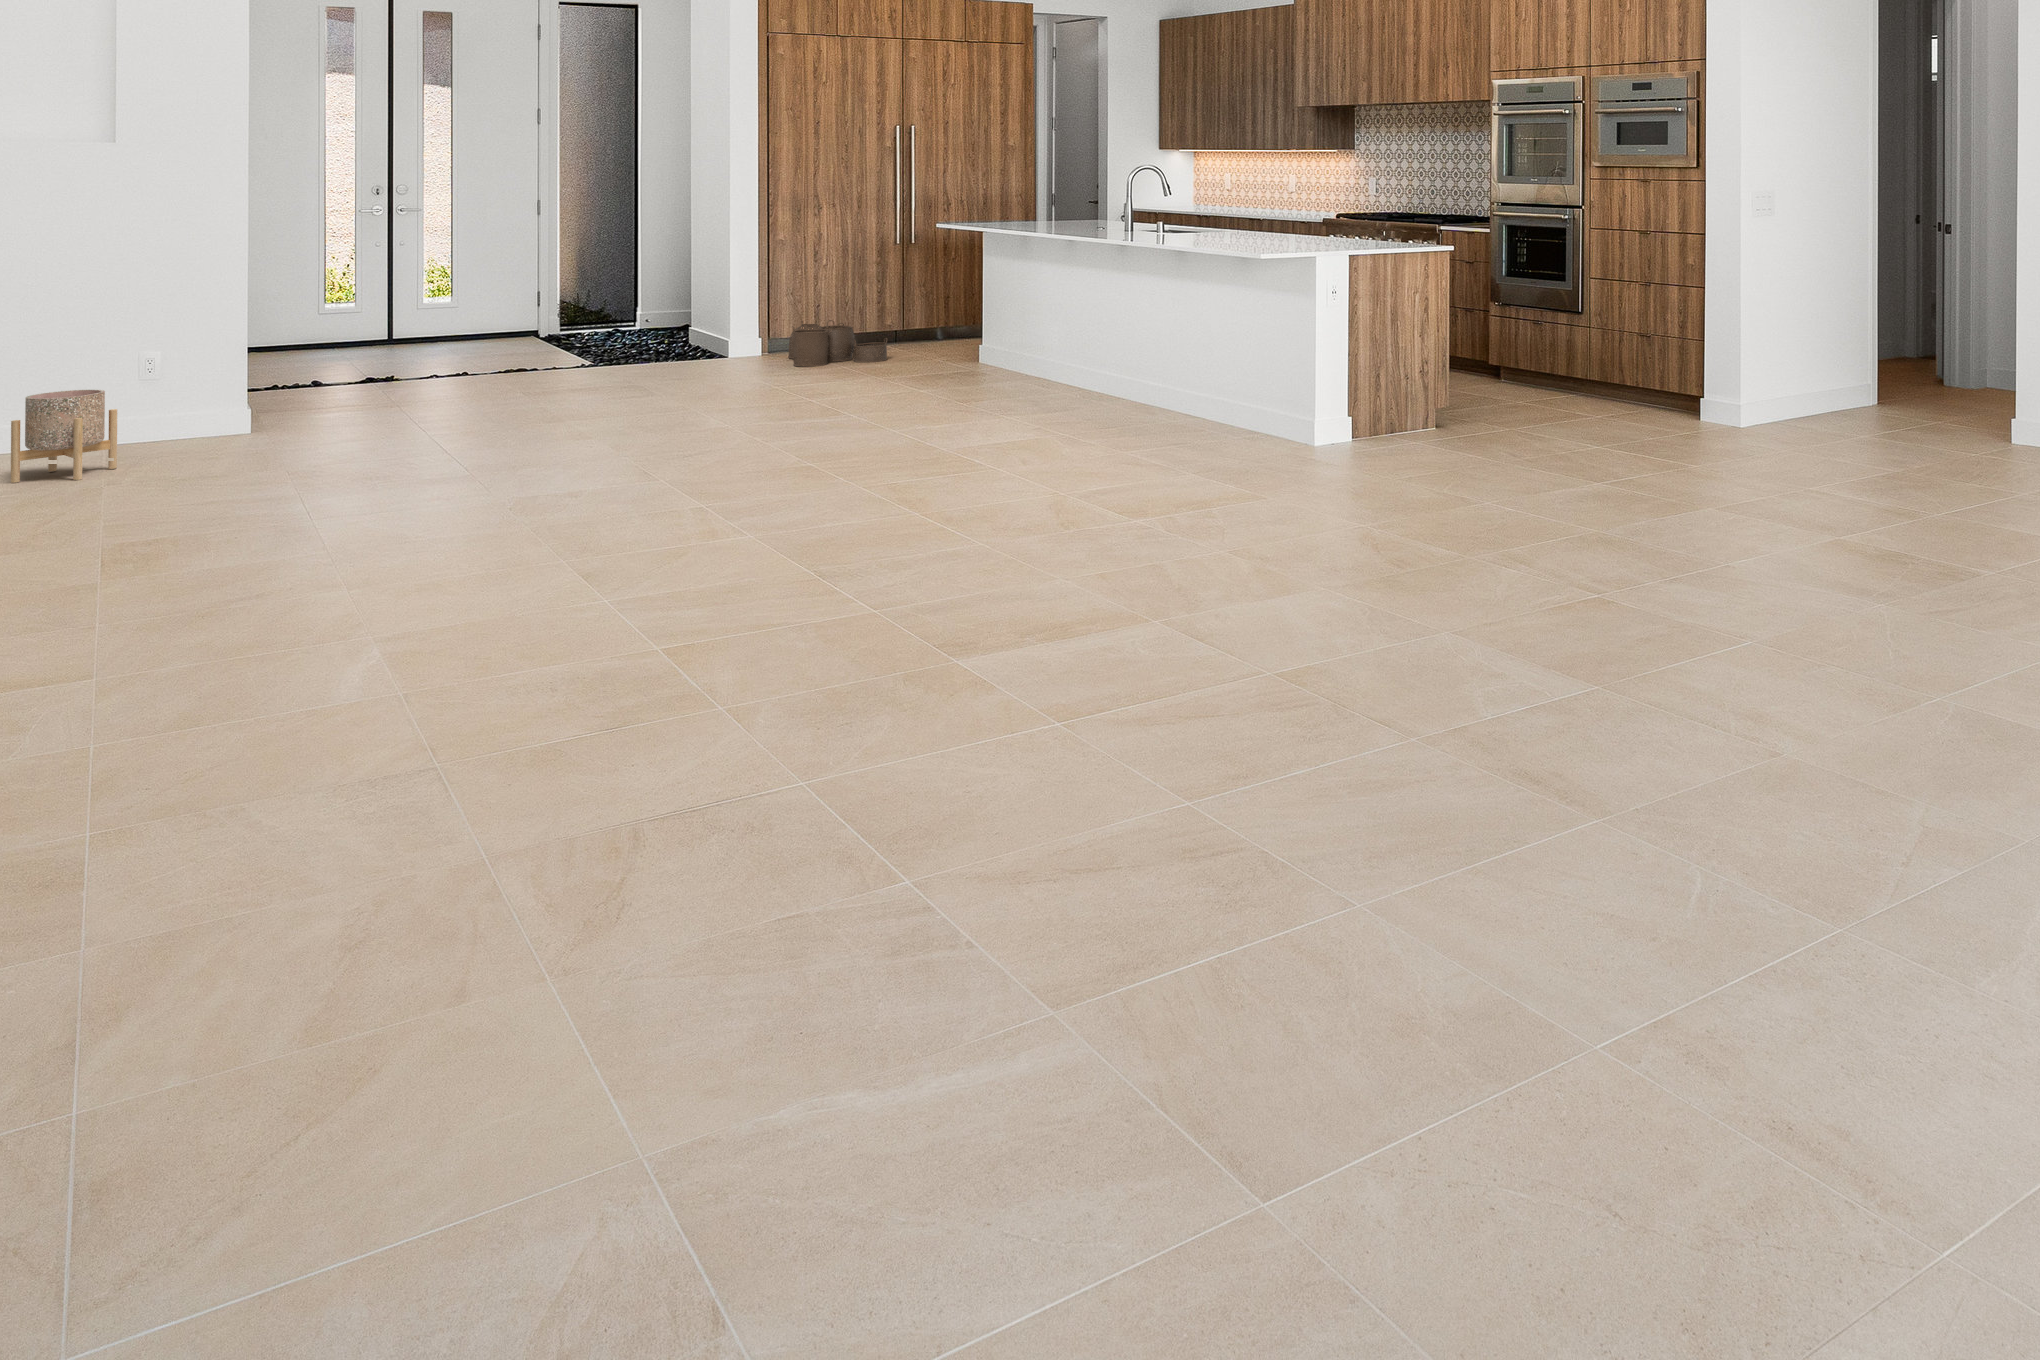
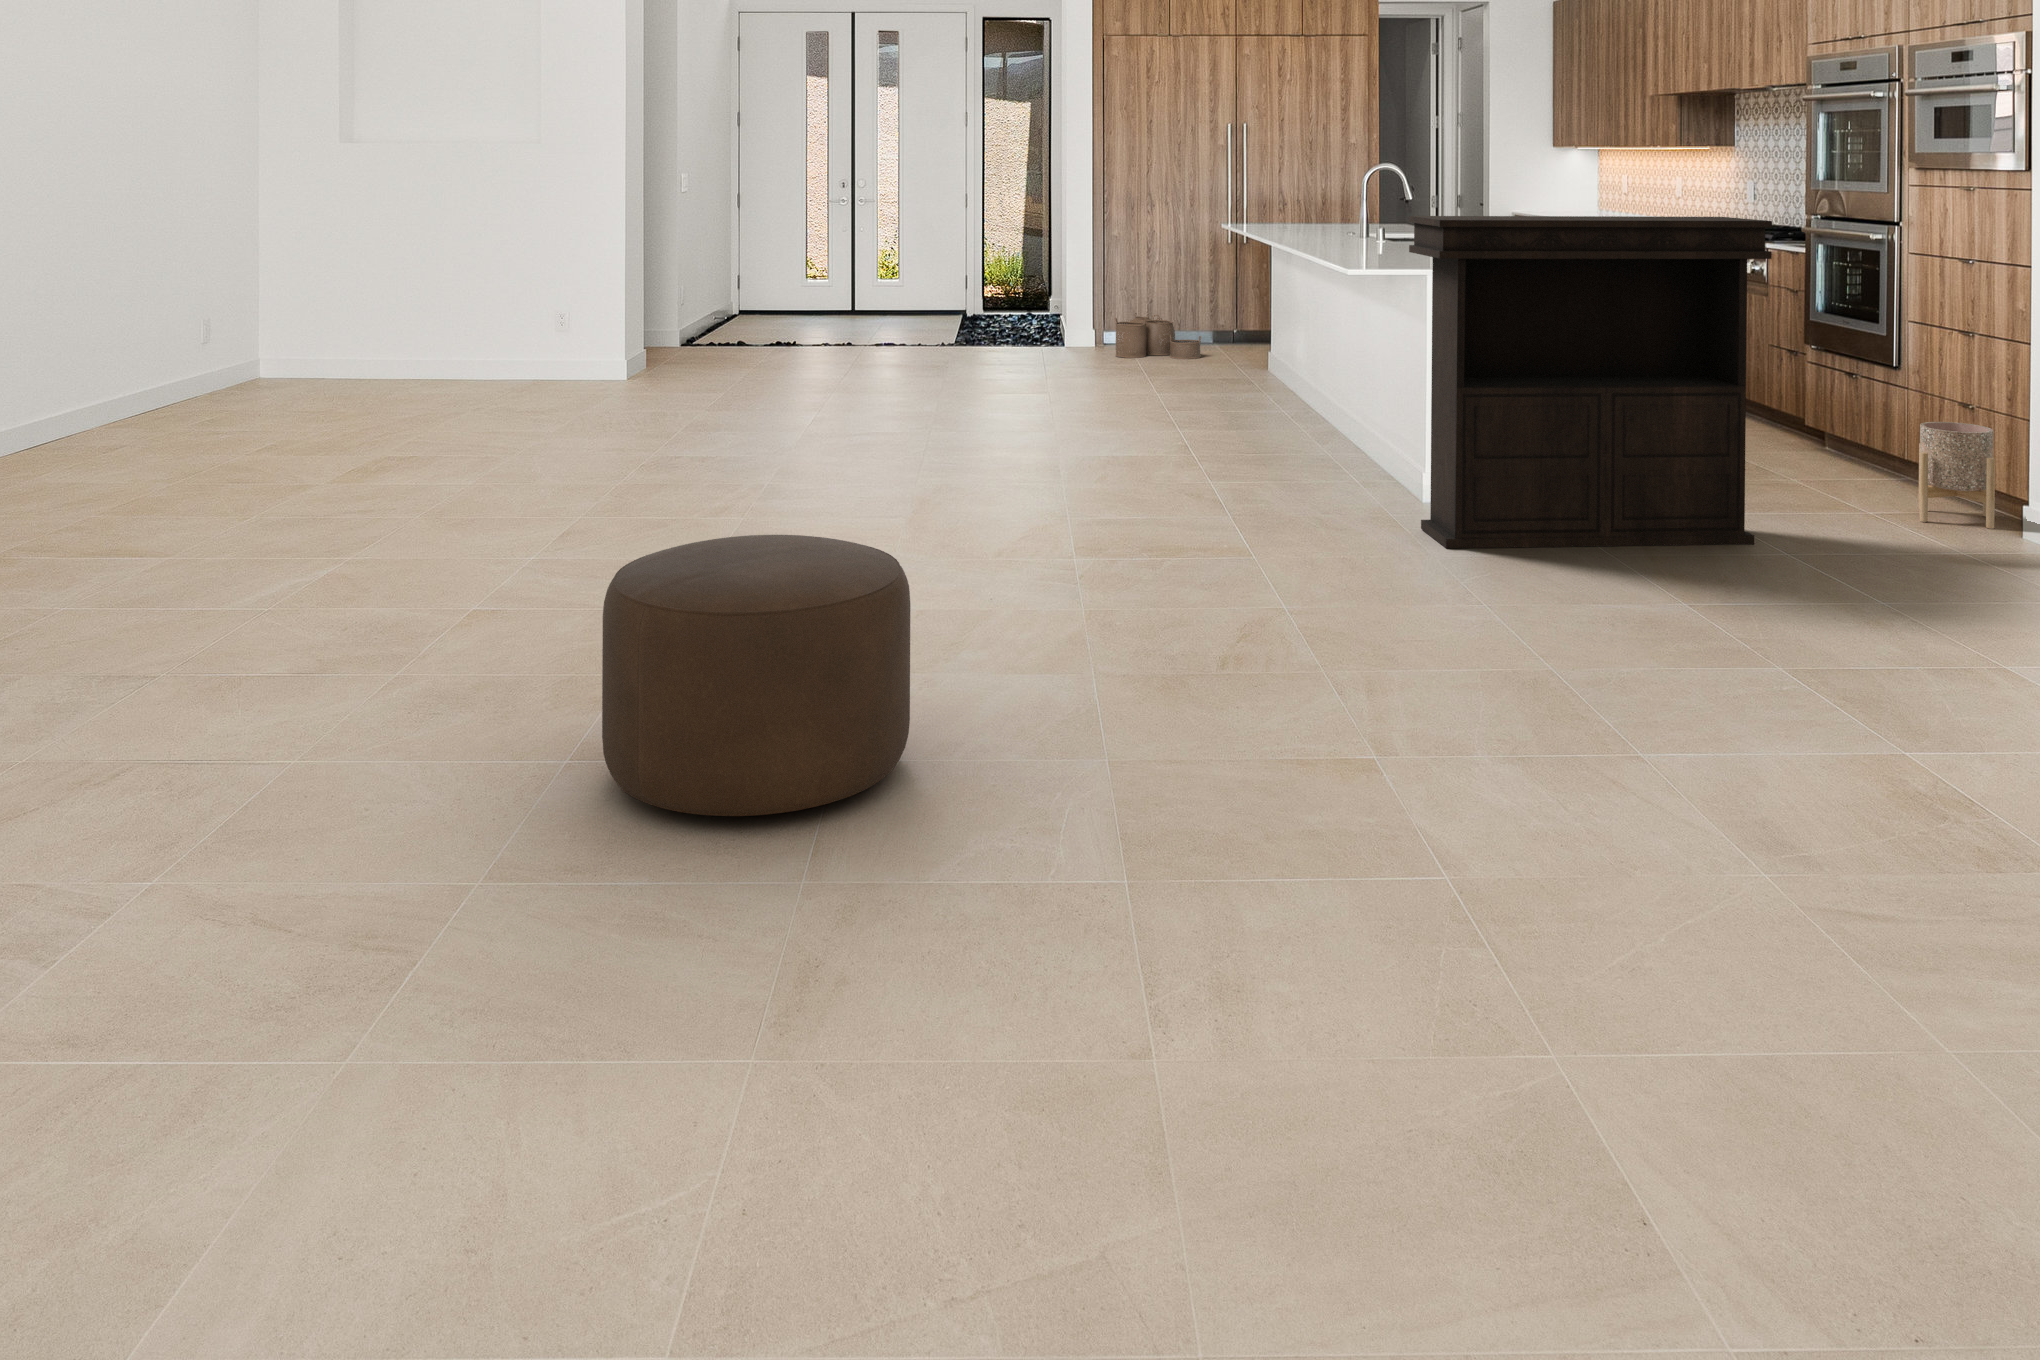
console table: none [1358,200,1603,489] -> present [1409,216,1772,548]
planter: present [11,390,117,483] -> present [1919,422,1995,529]
ottoman: none [1101,553,1440,888] -> present [602,535,910,816]

